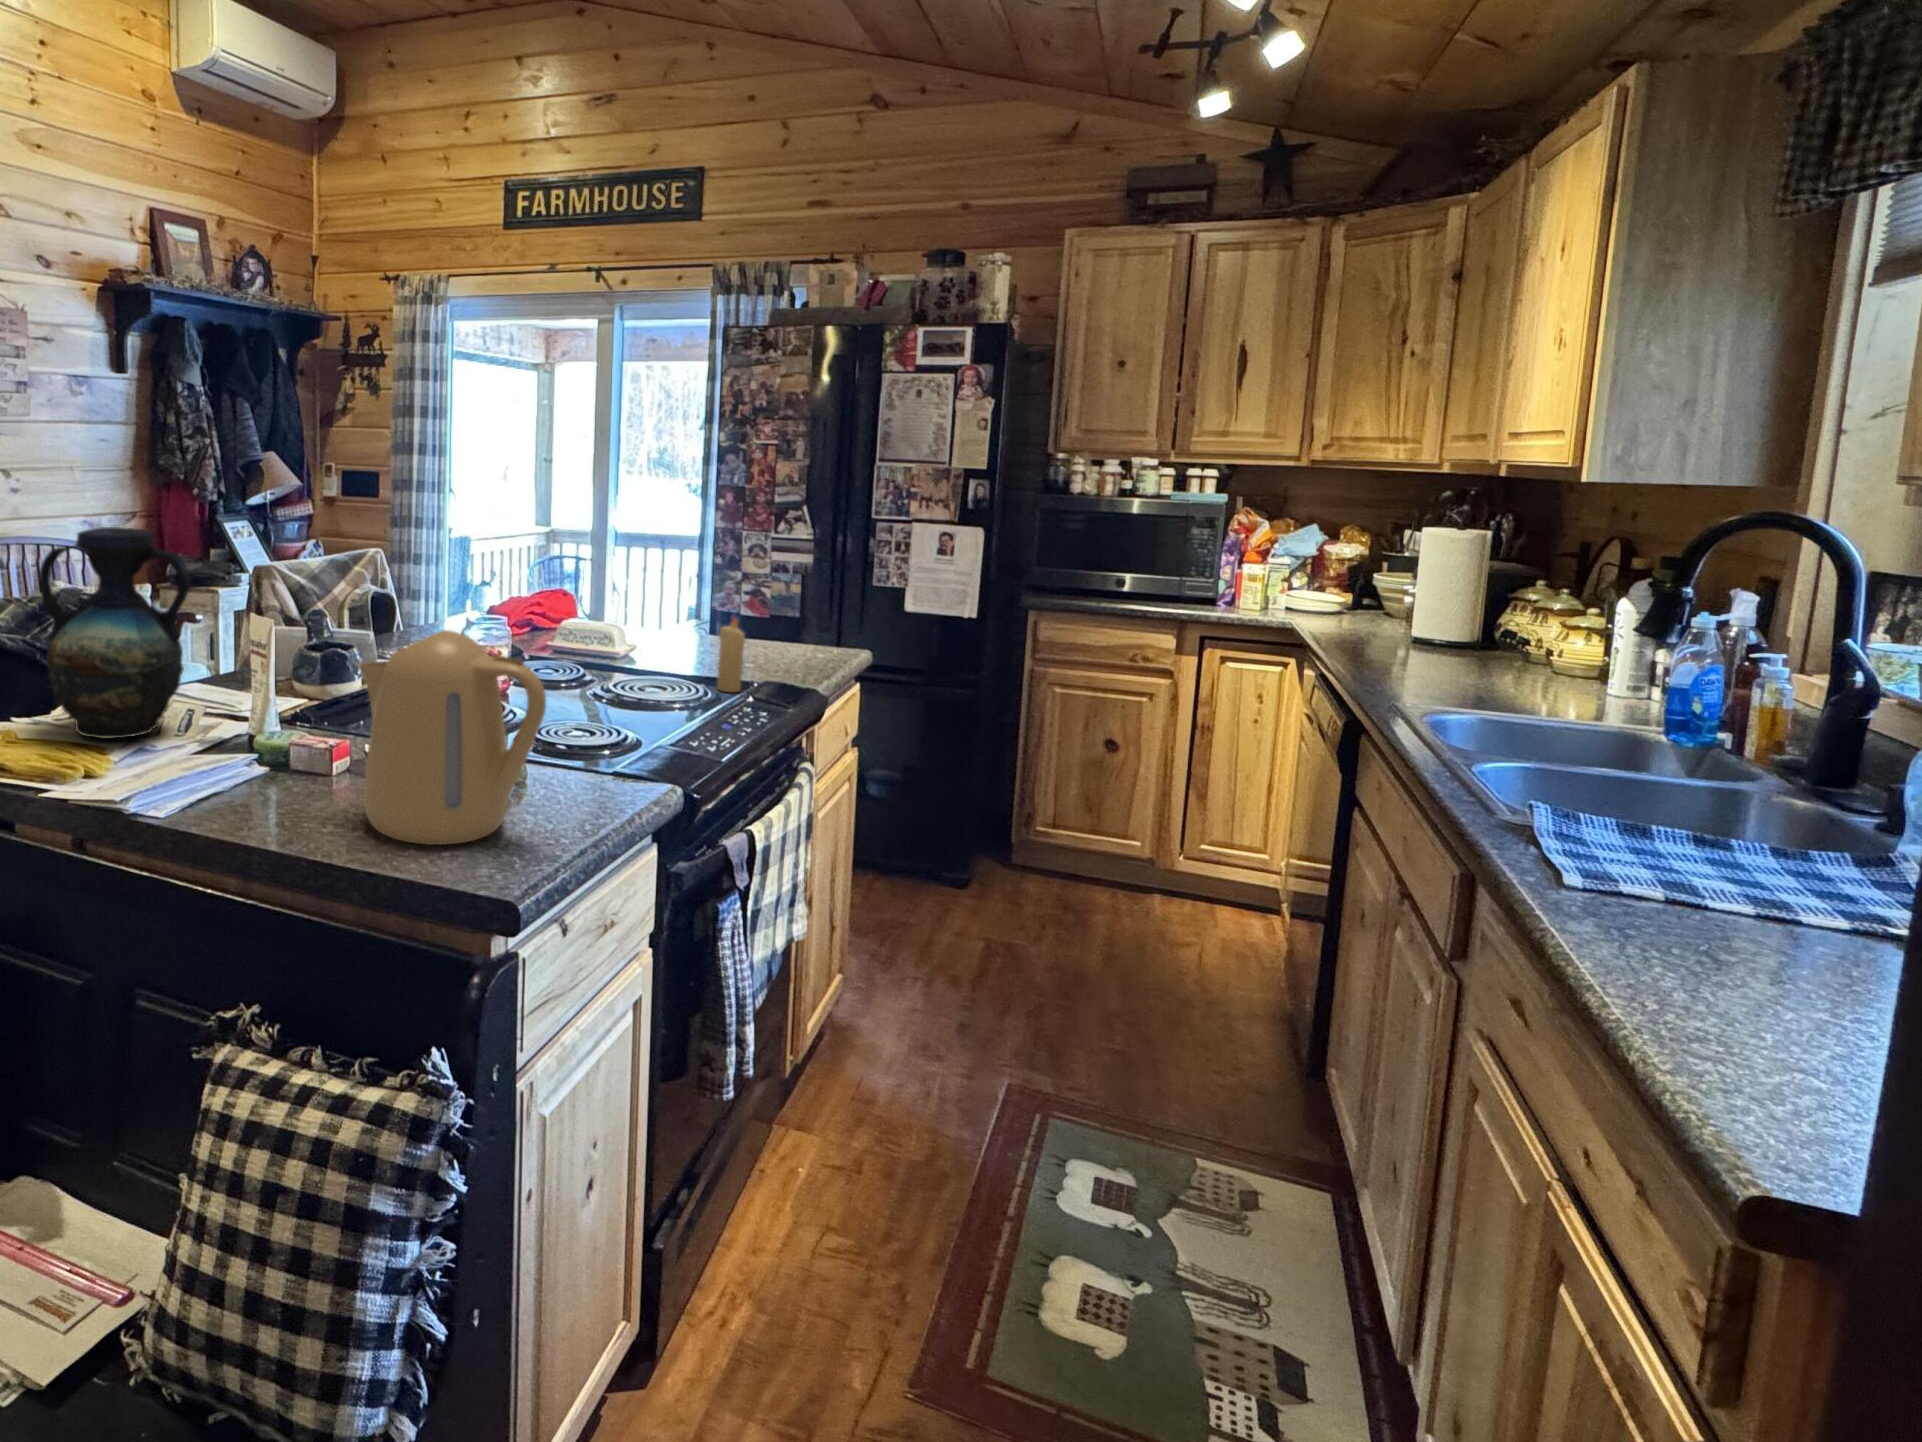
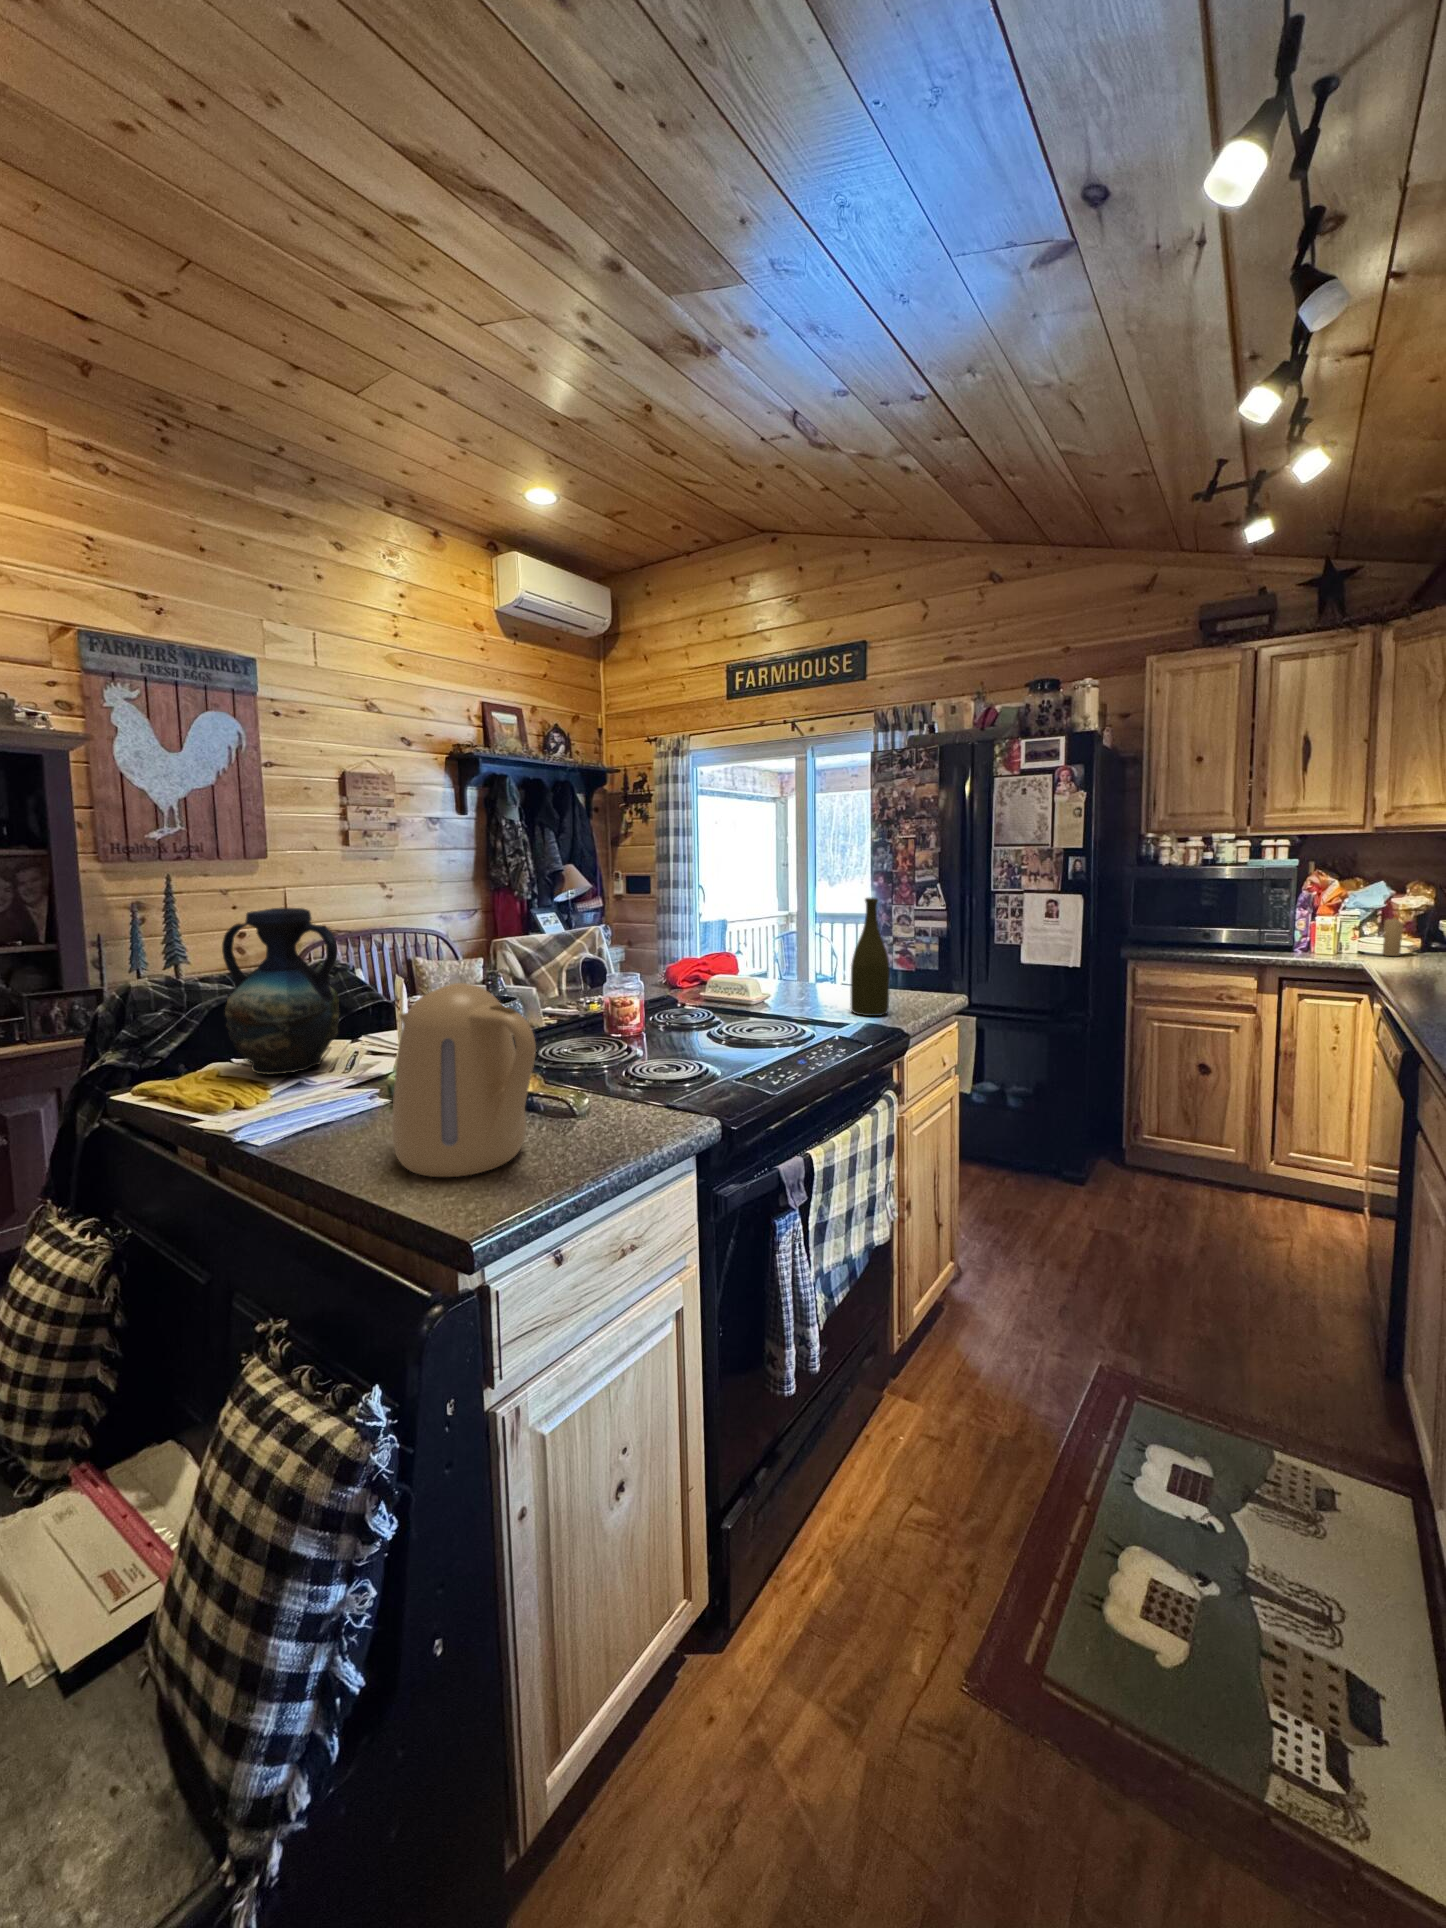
bottle: none [747,531,797,677] -> present [850,898,890,1016]
candle: present [717,618,745,692] -> present [1383,914,1403,956]

